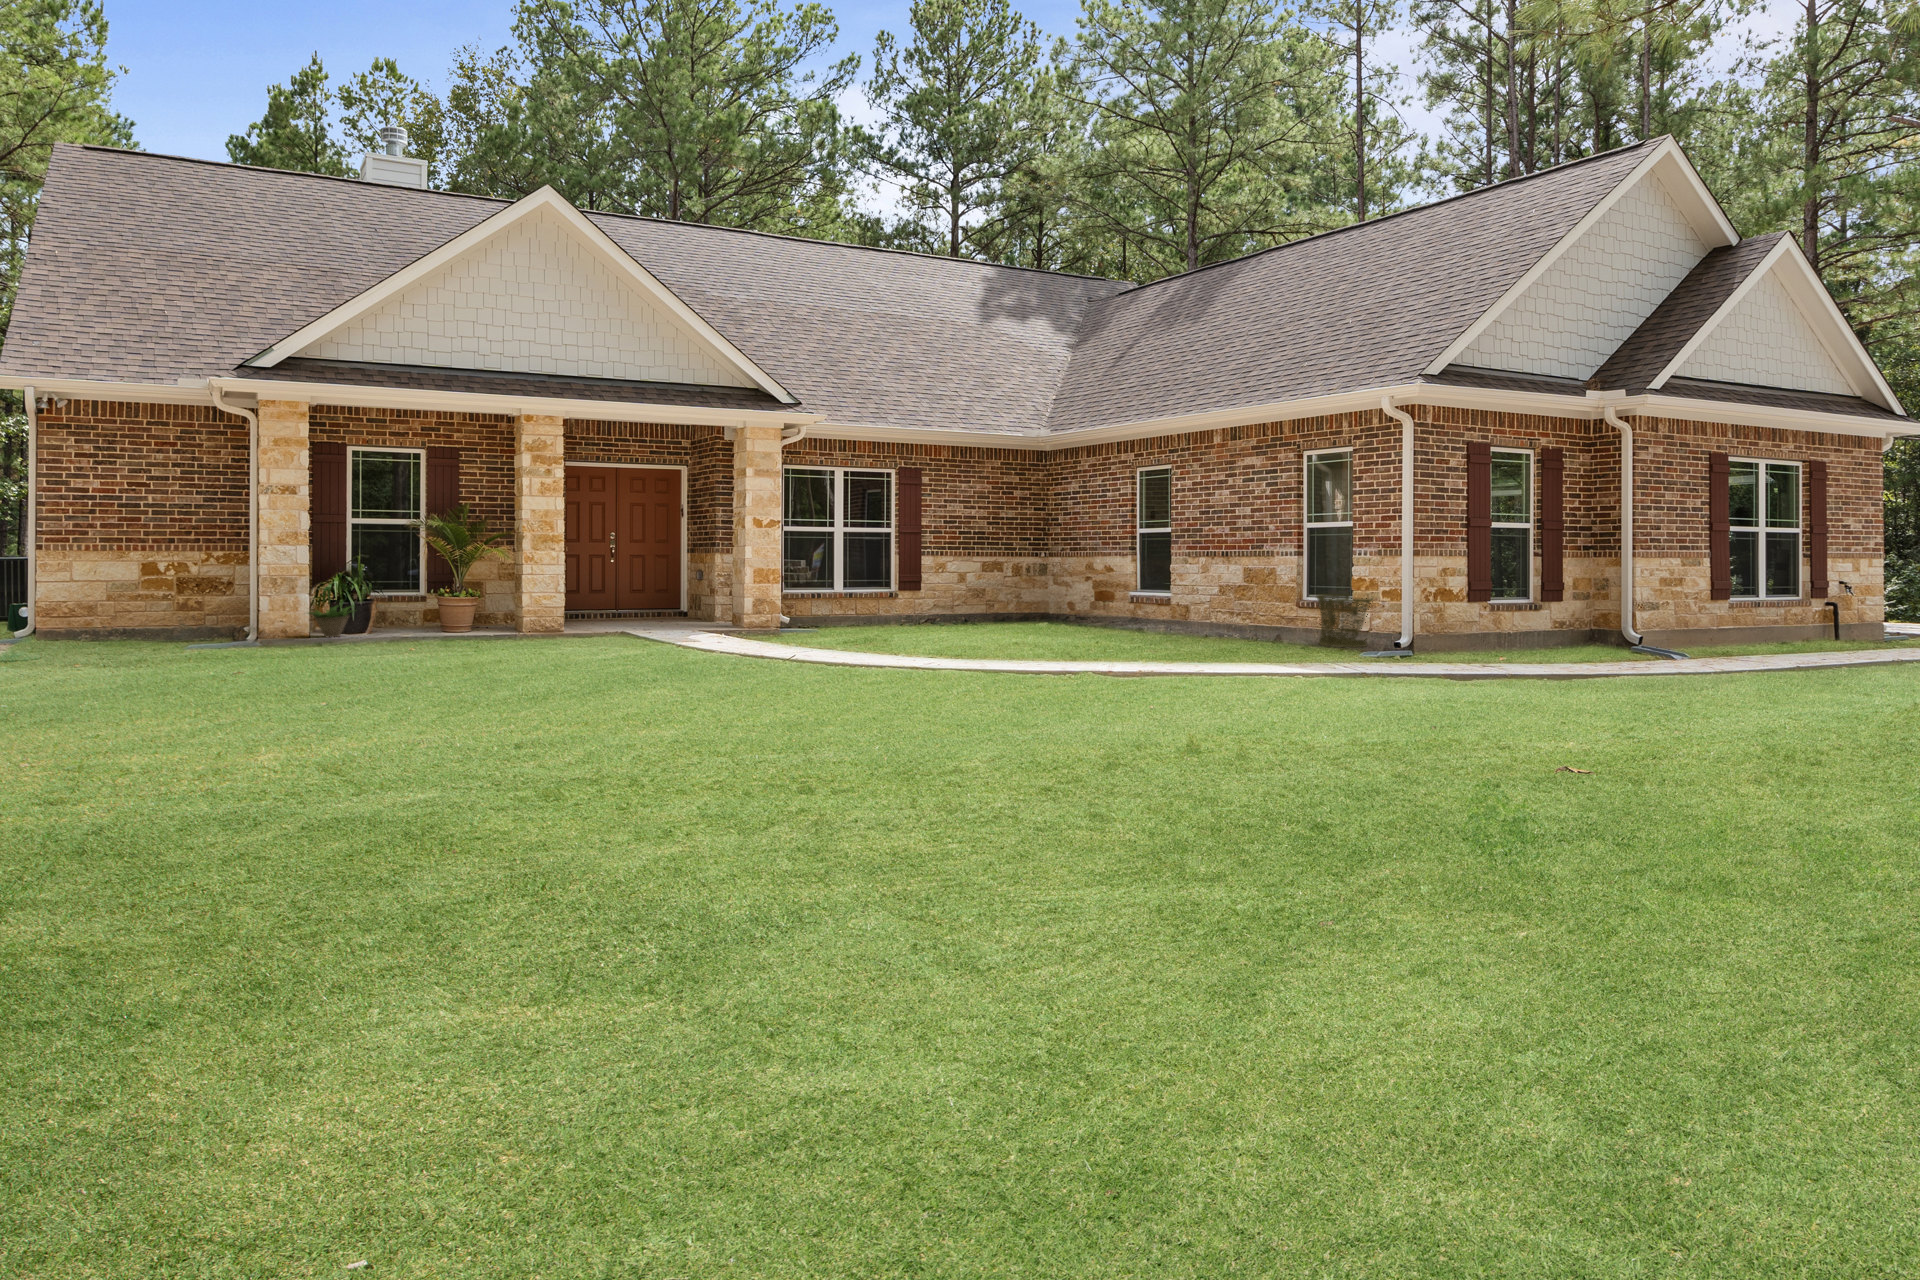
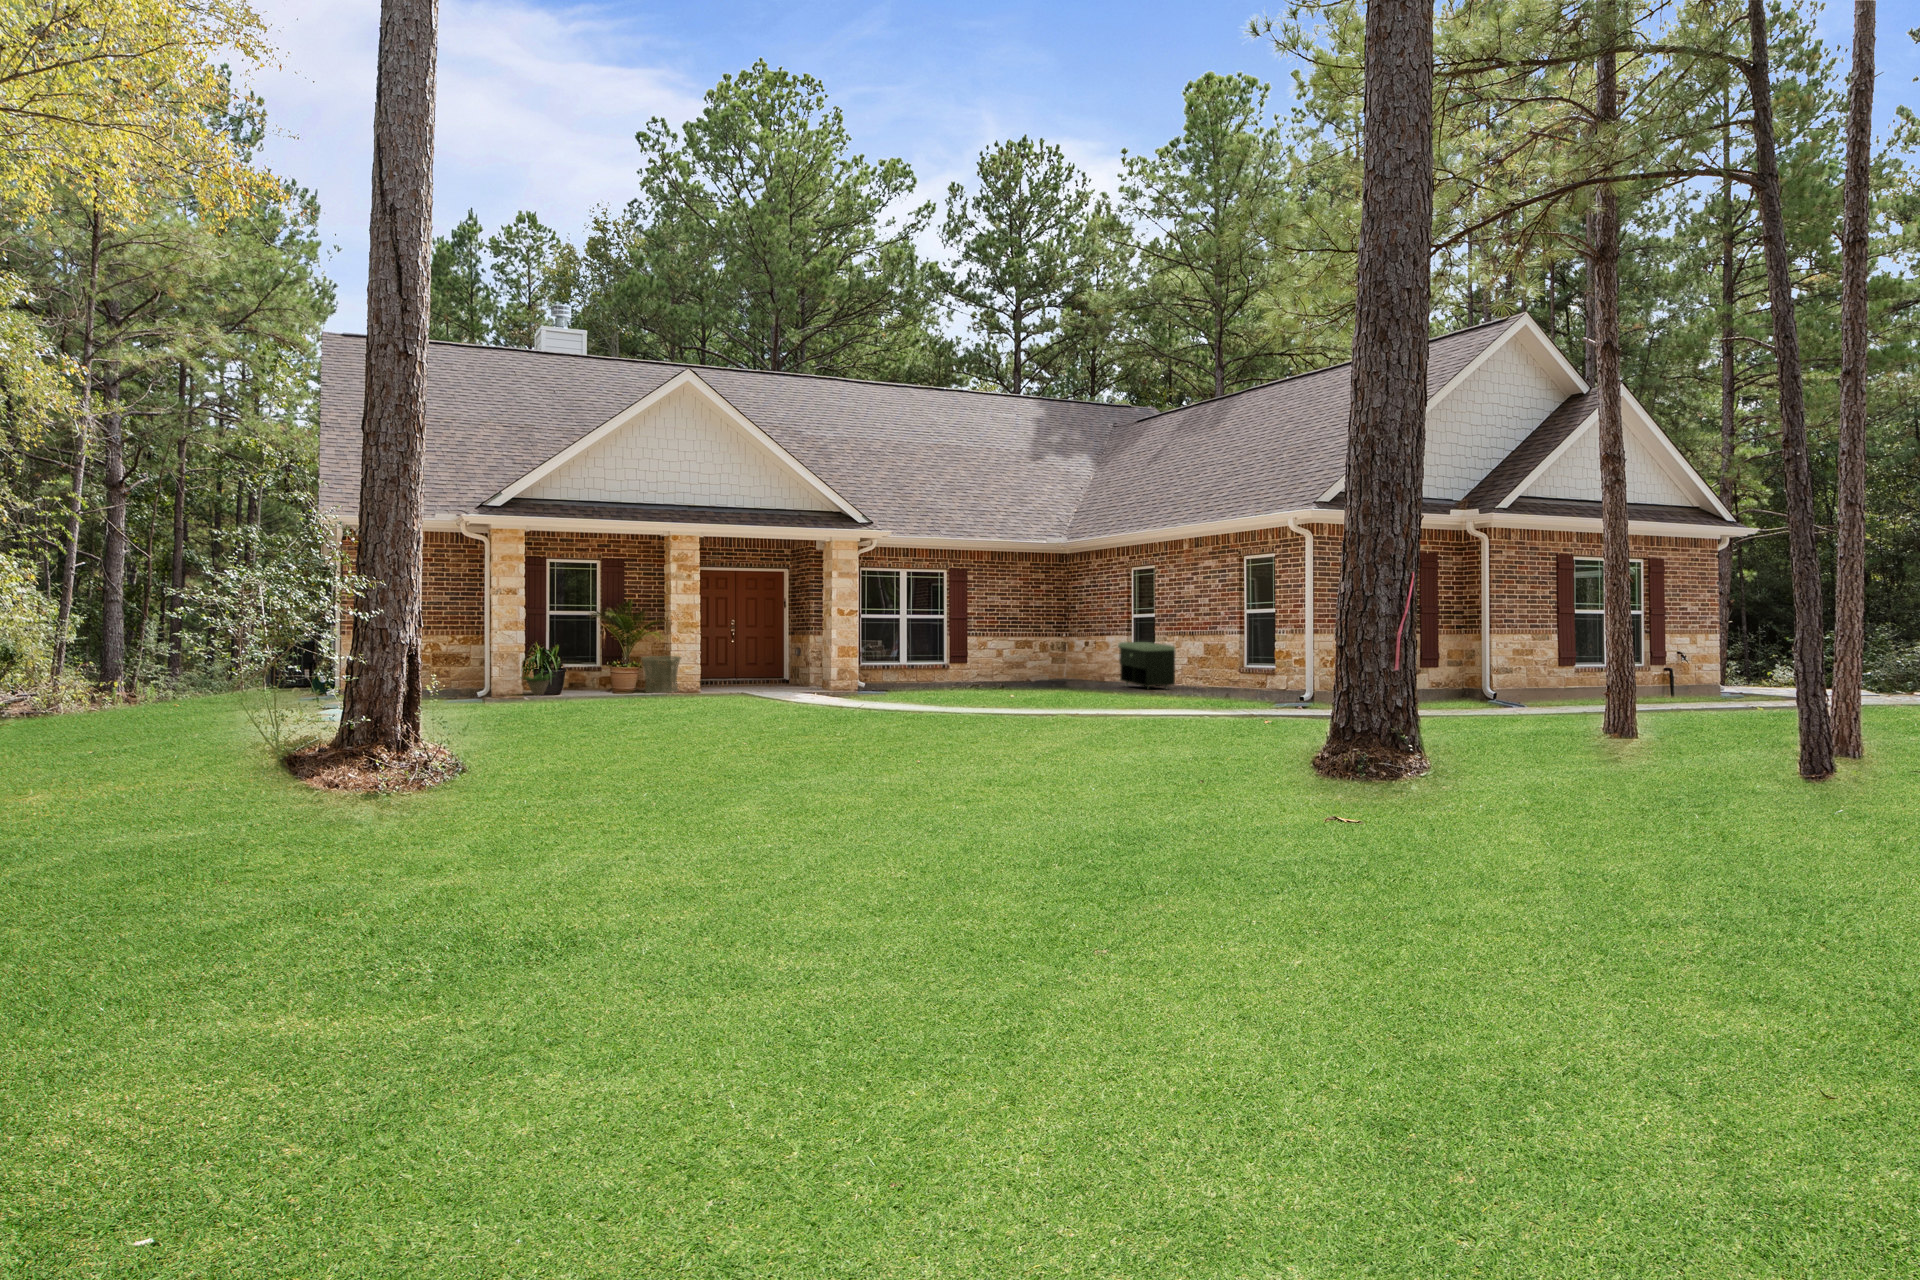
storage bench: none [1128,565,1206,631] -> present [1118,642,1175,688]
basket: present [1316,594,1373,647] -> present [641,656,681,693]

